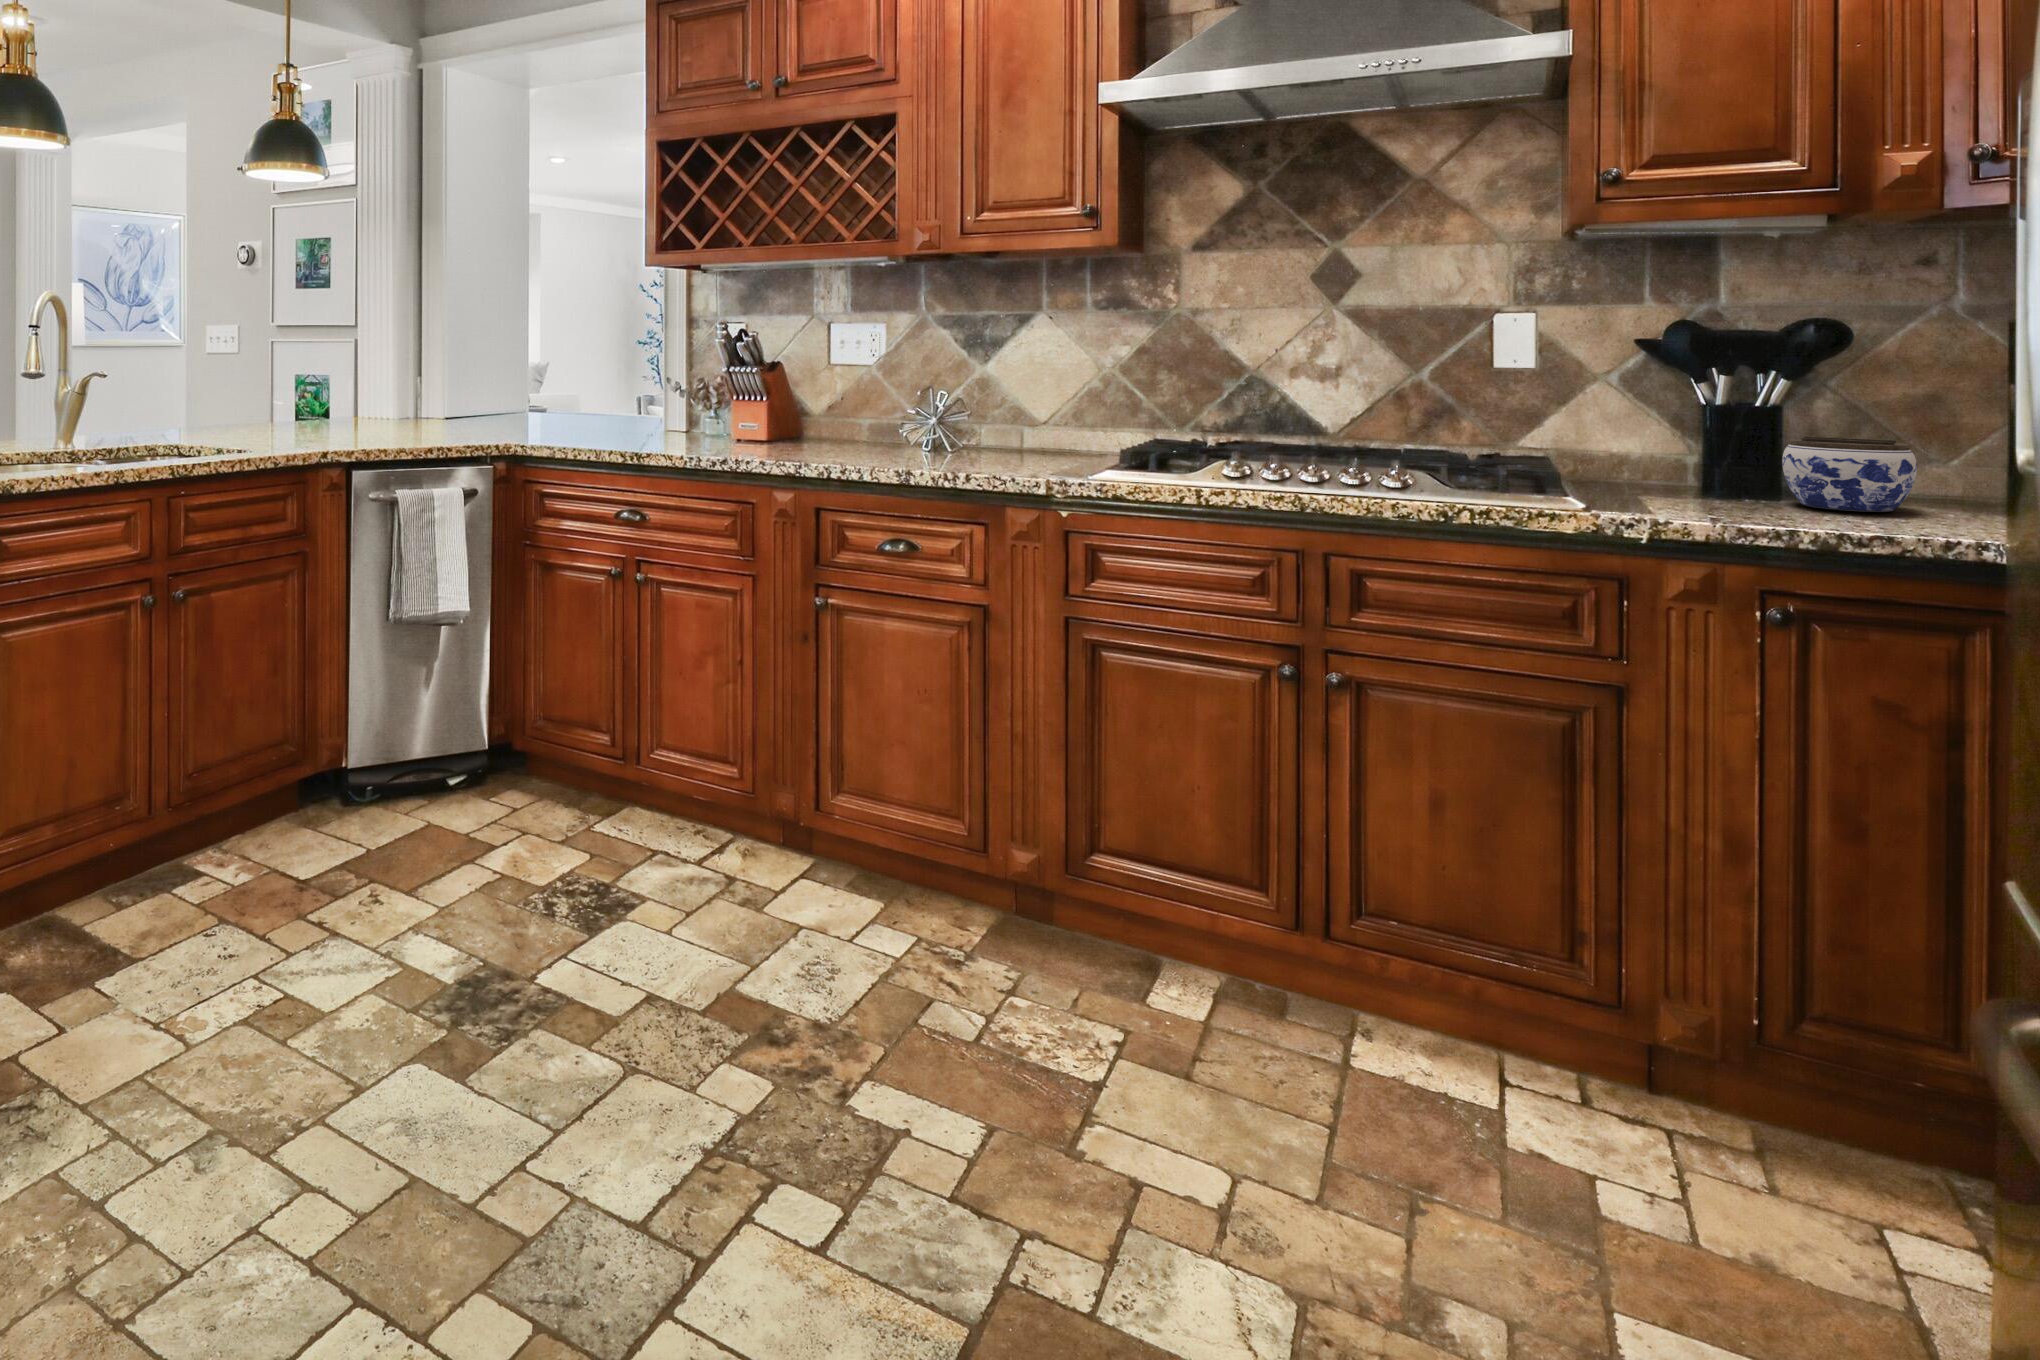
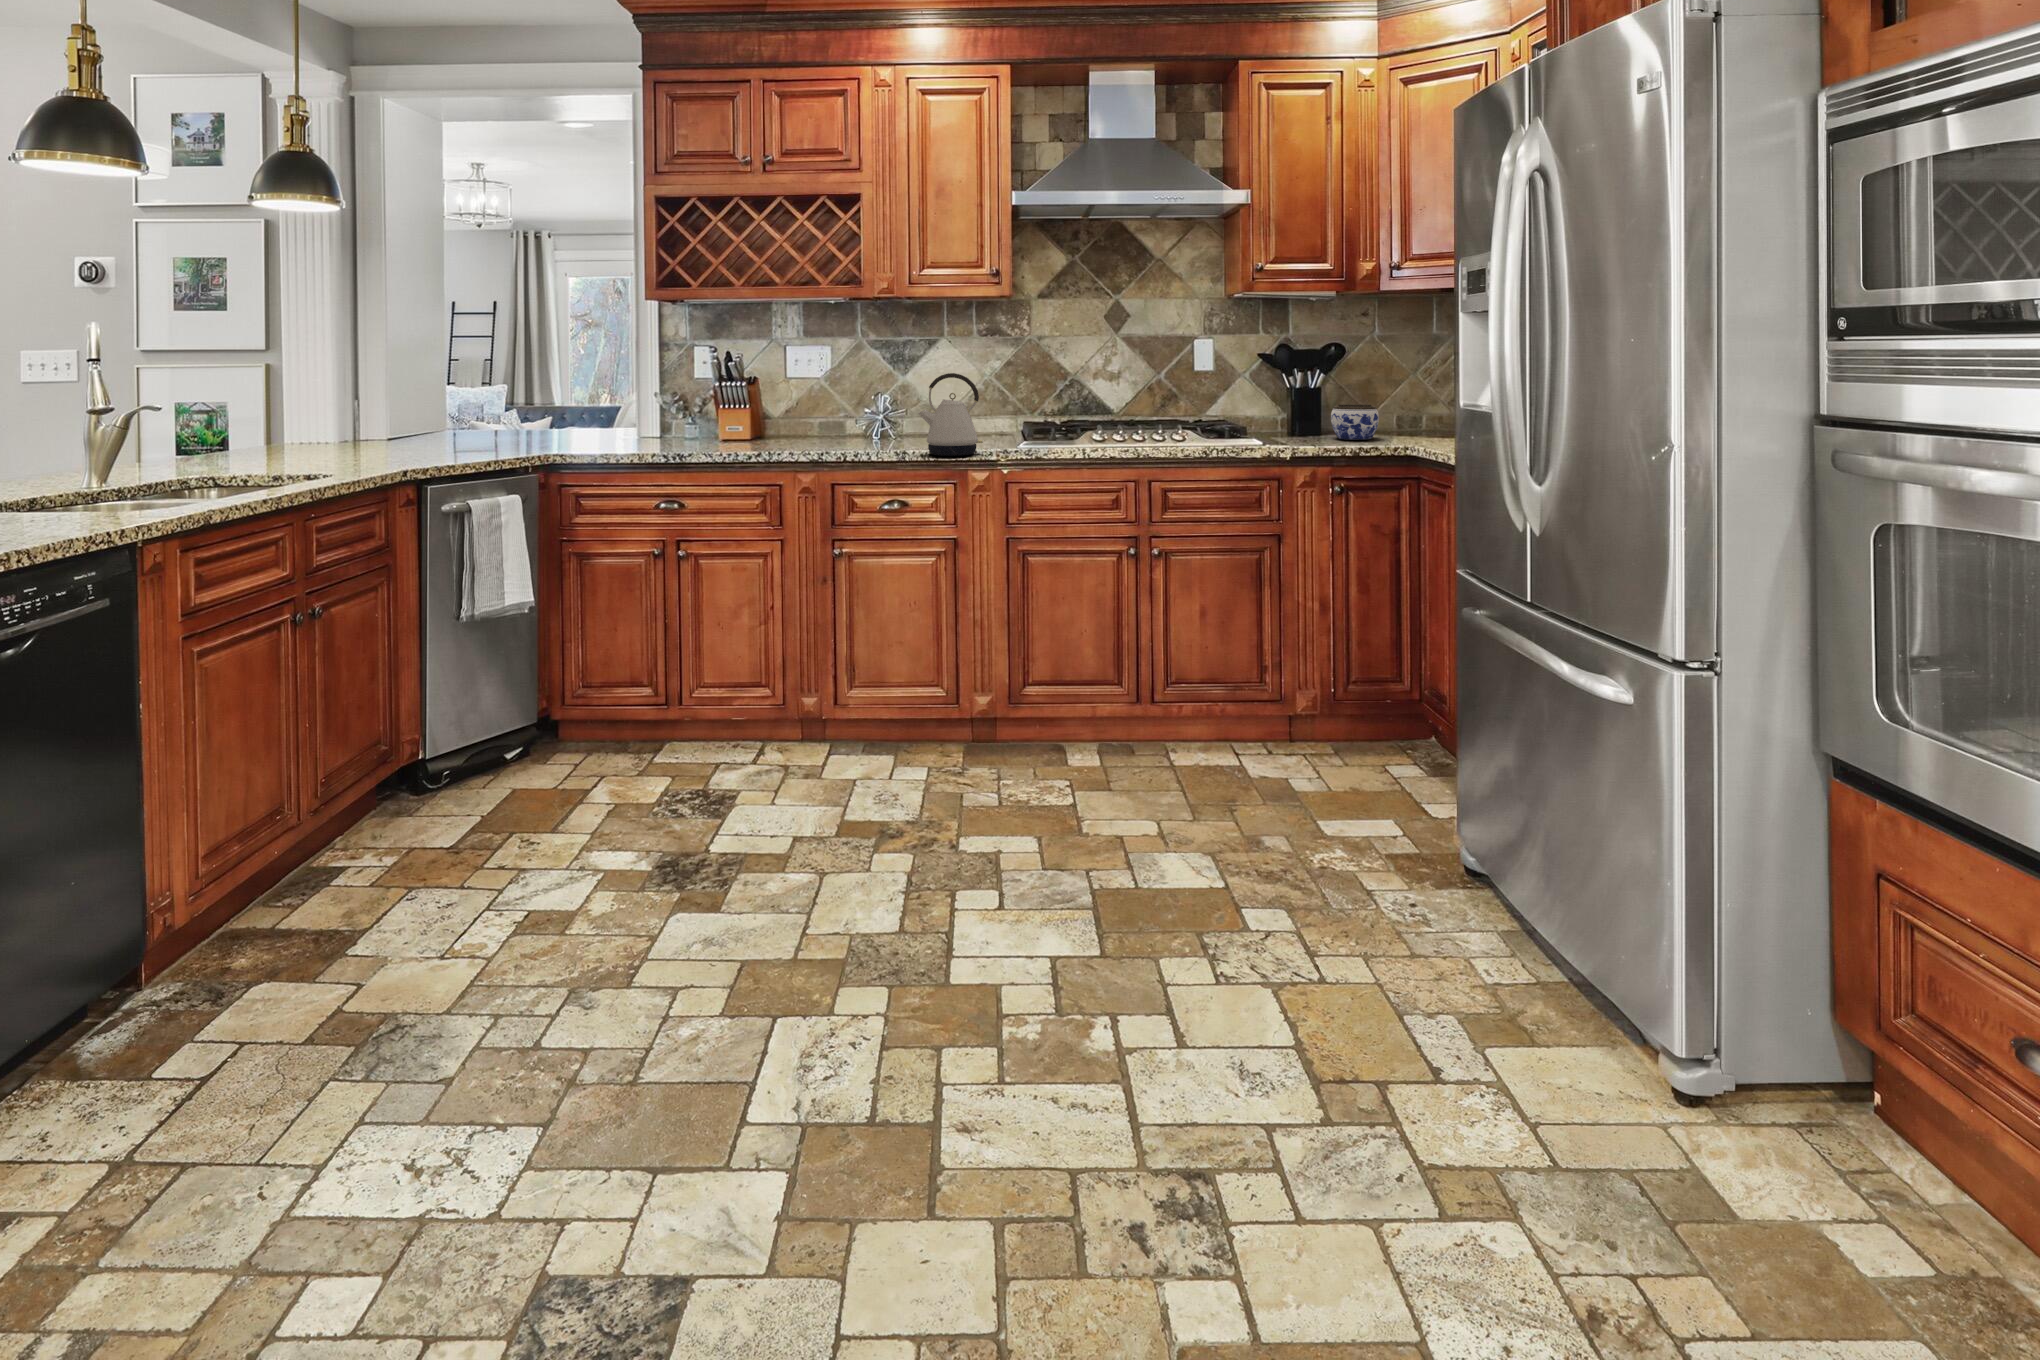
kettle: none [936,359,1035,484] -> present [918,373,983,456]

